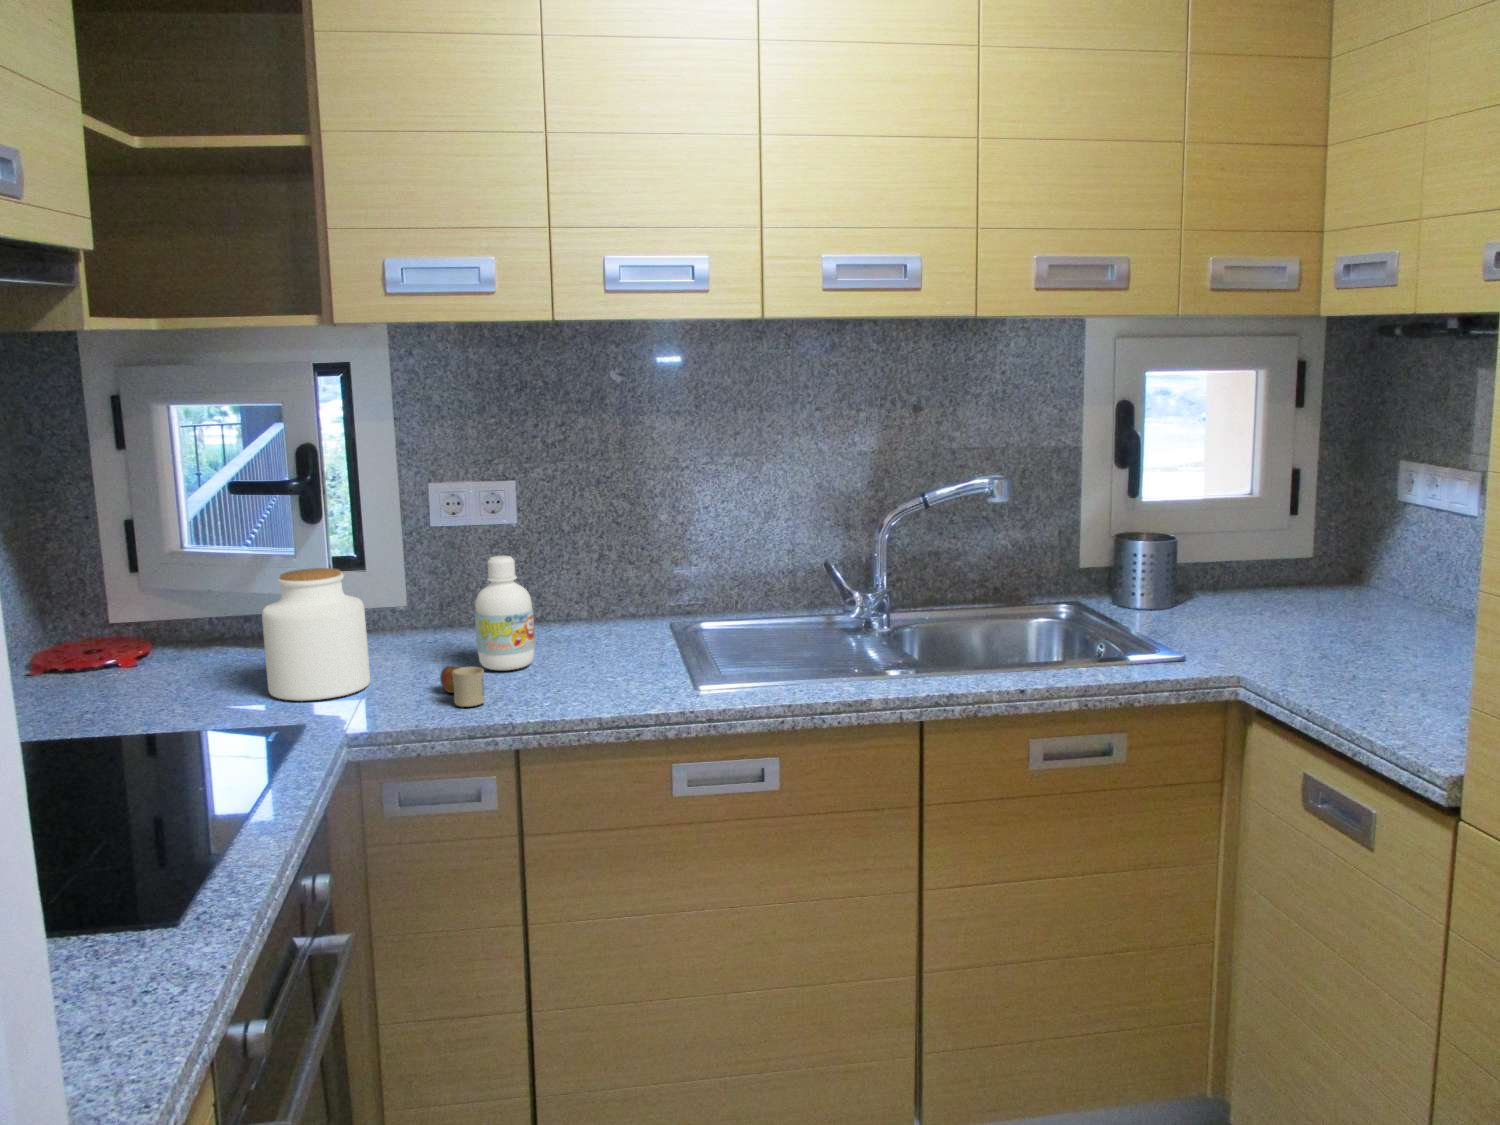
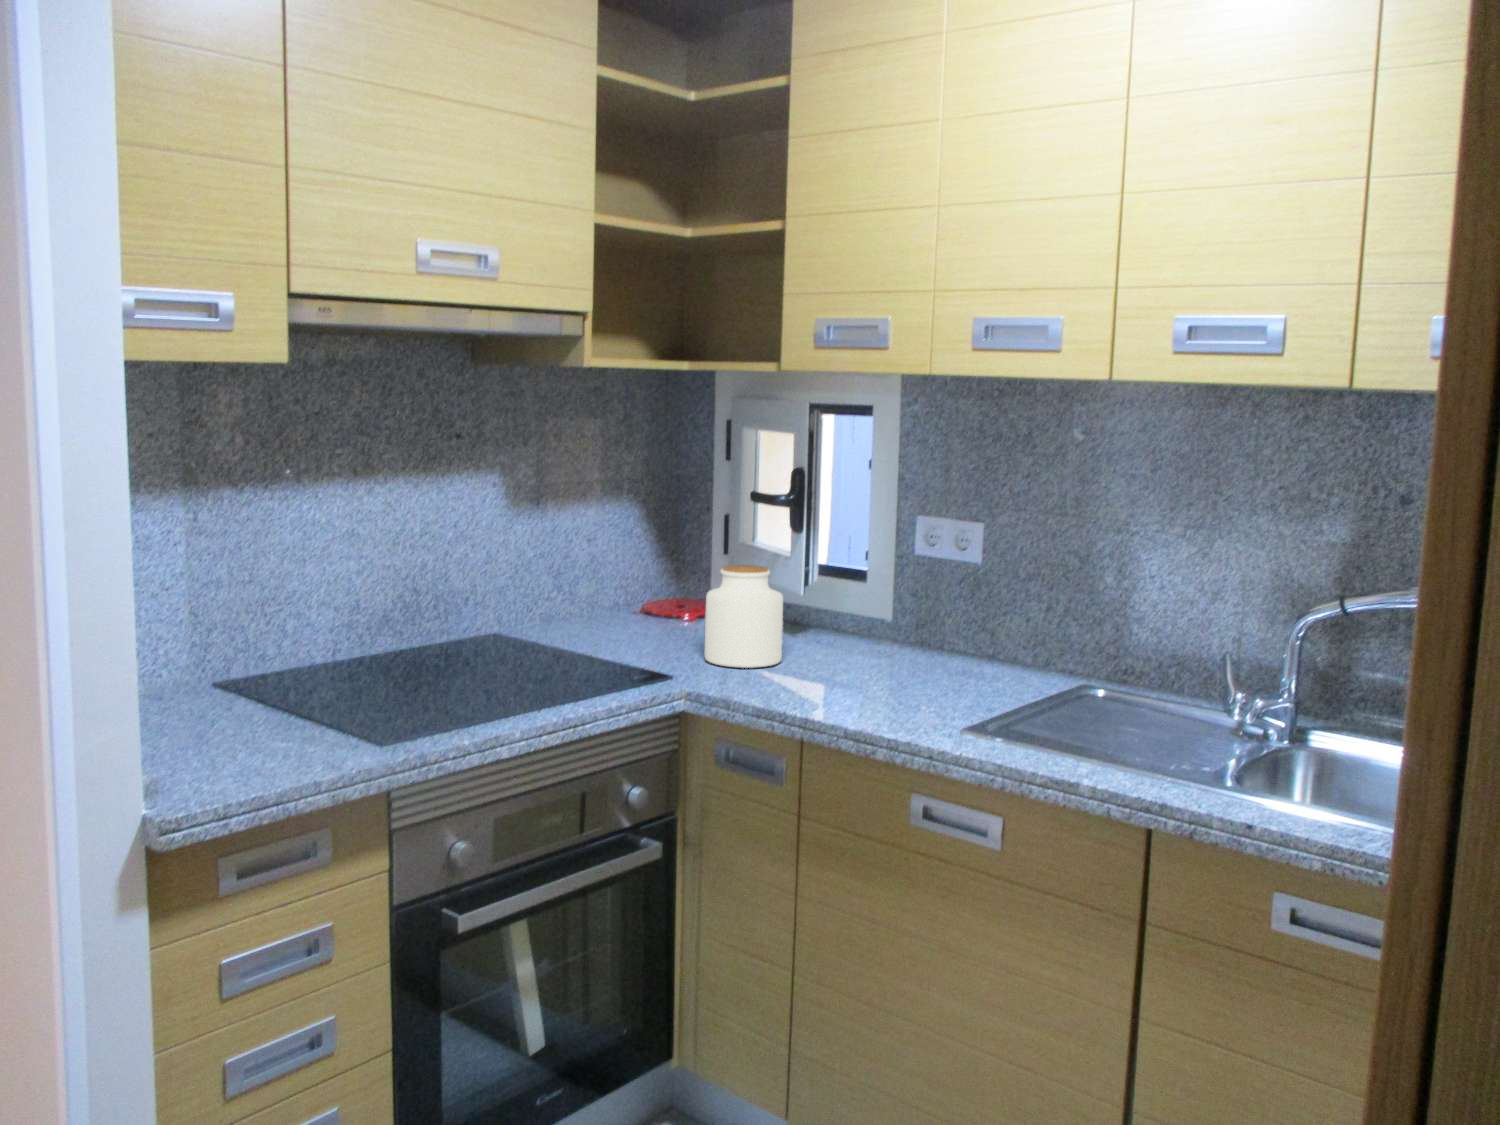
bottle: present [475,556,535,670] -> none [861,582,913,683]
mug: present [440,666,485,707] -> none [781,662,820,696]

